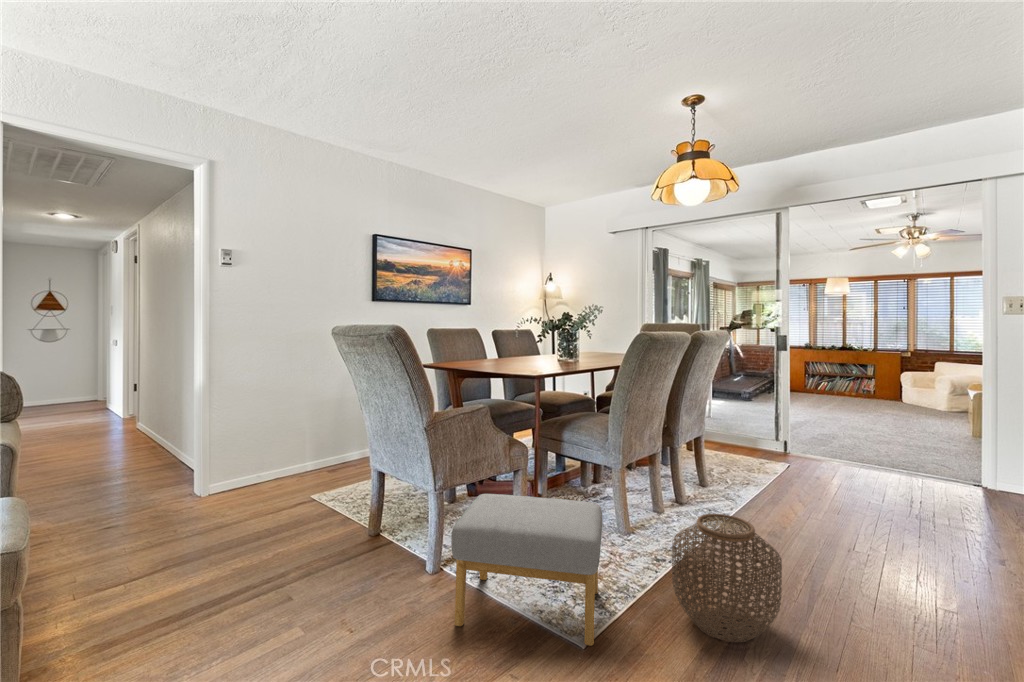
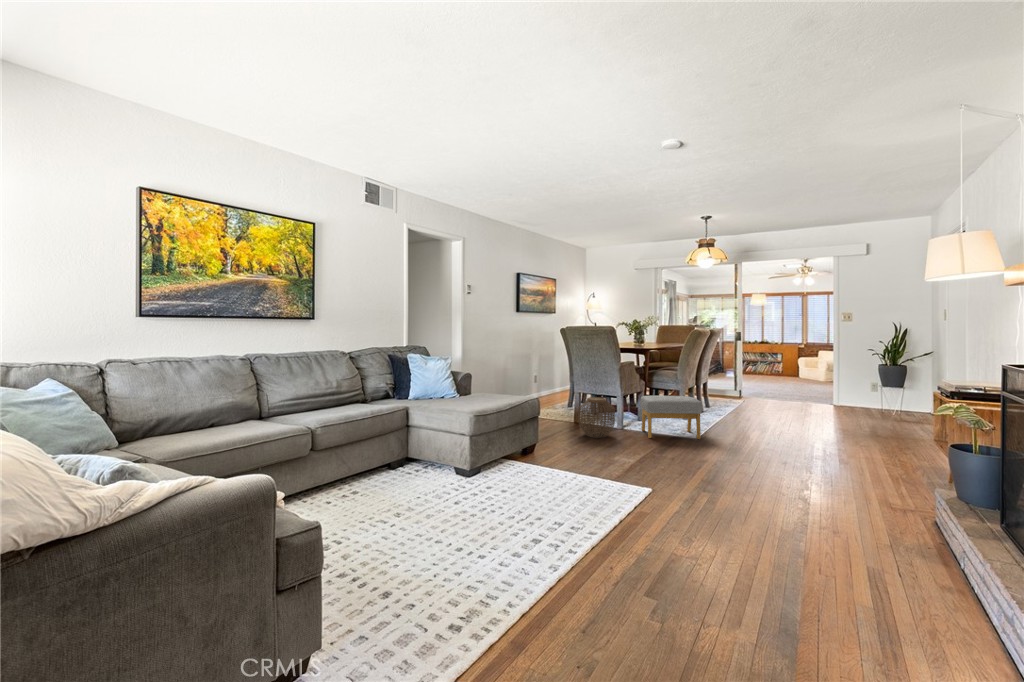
woven basket: present [672,514,782,642] -> present [578,397,615,438]

